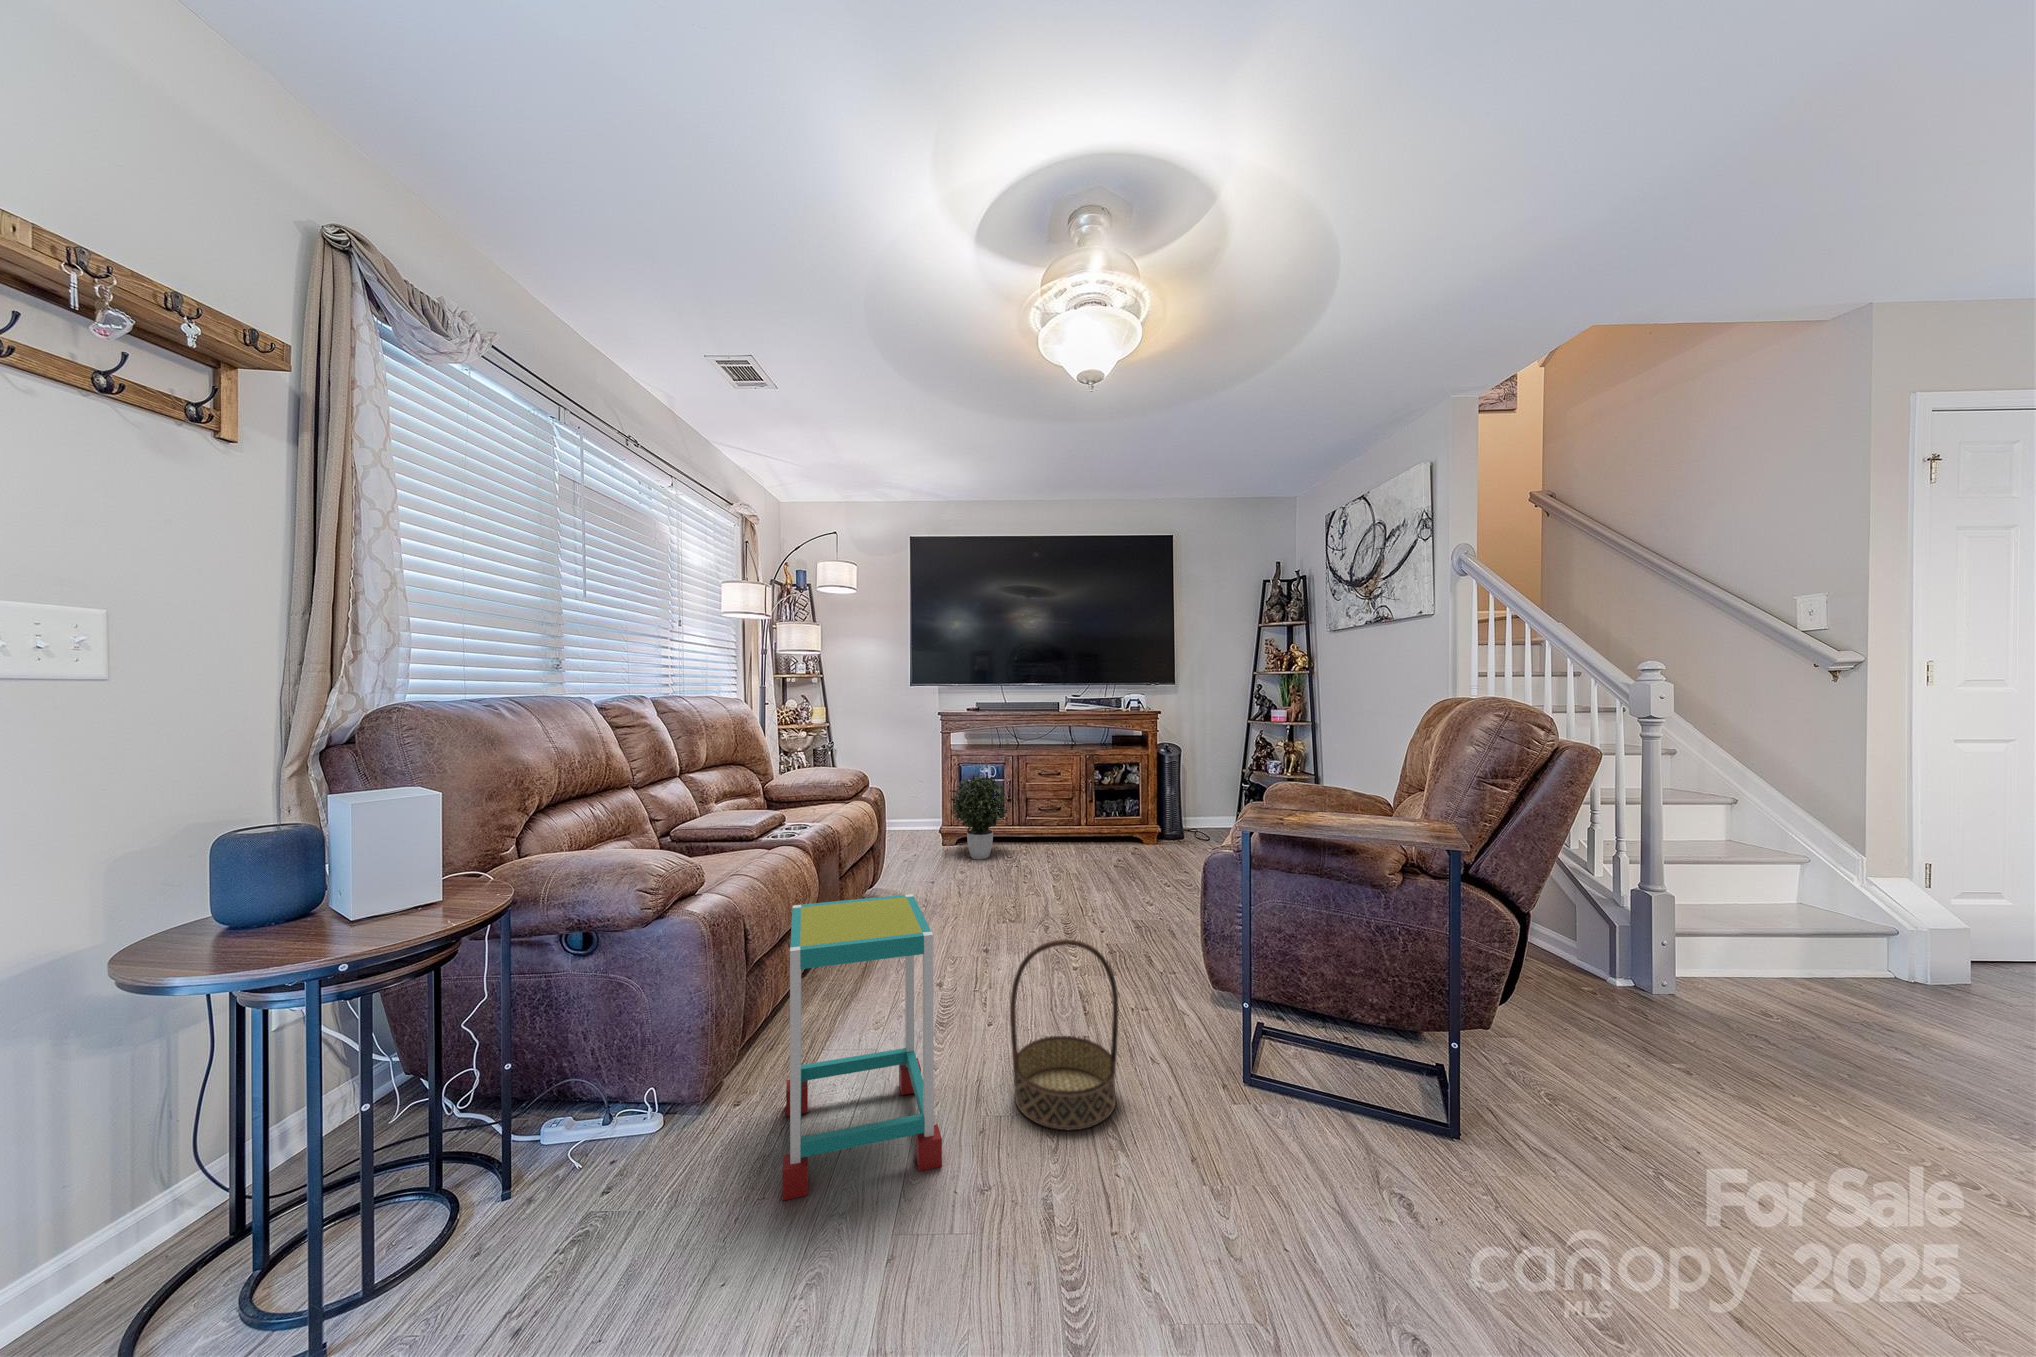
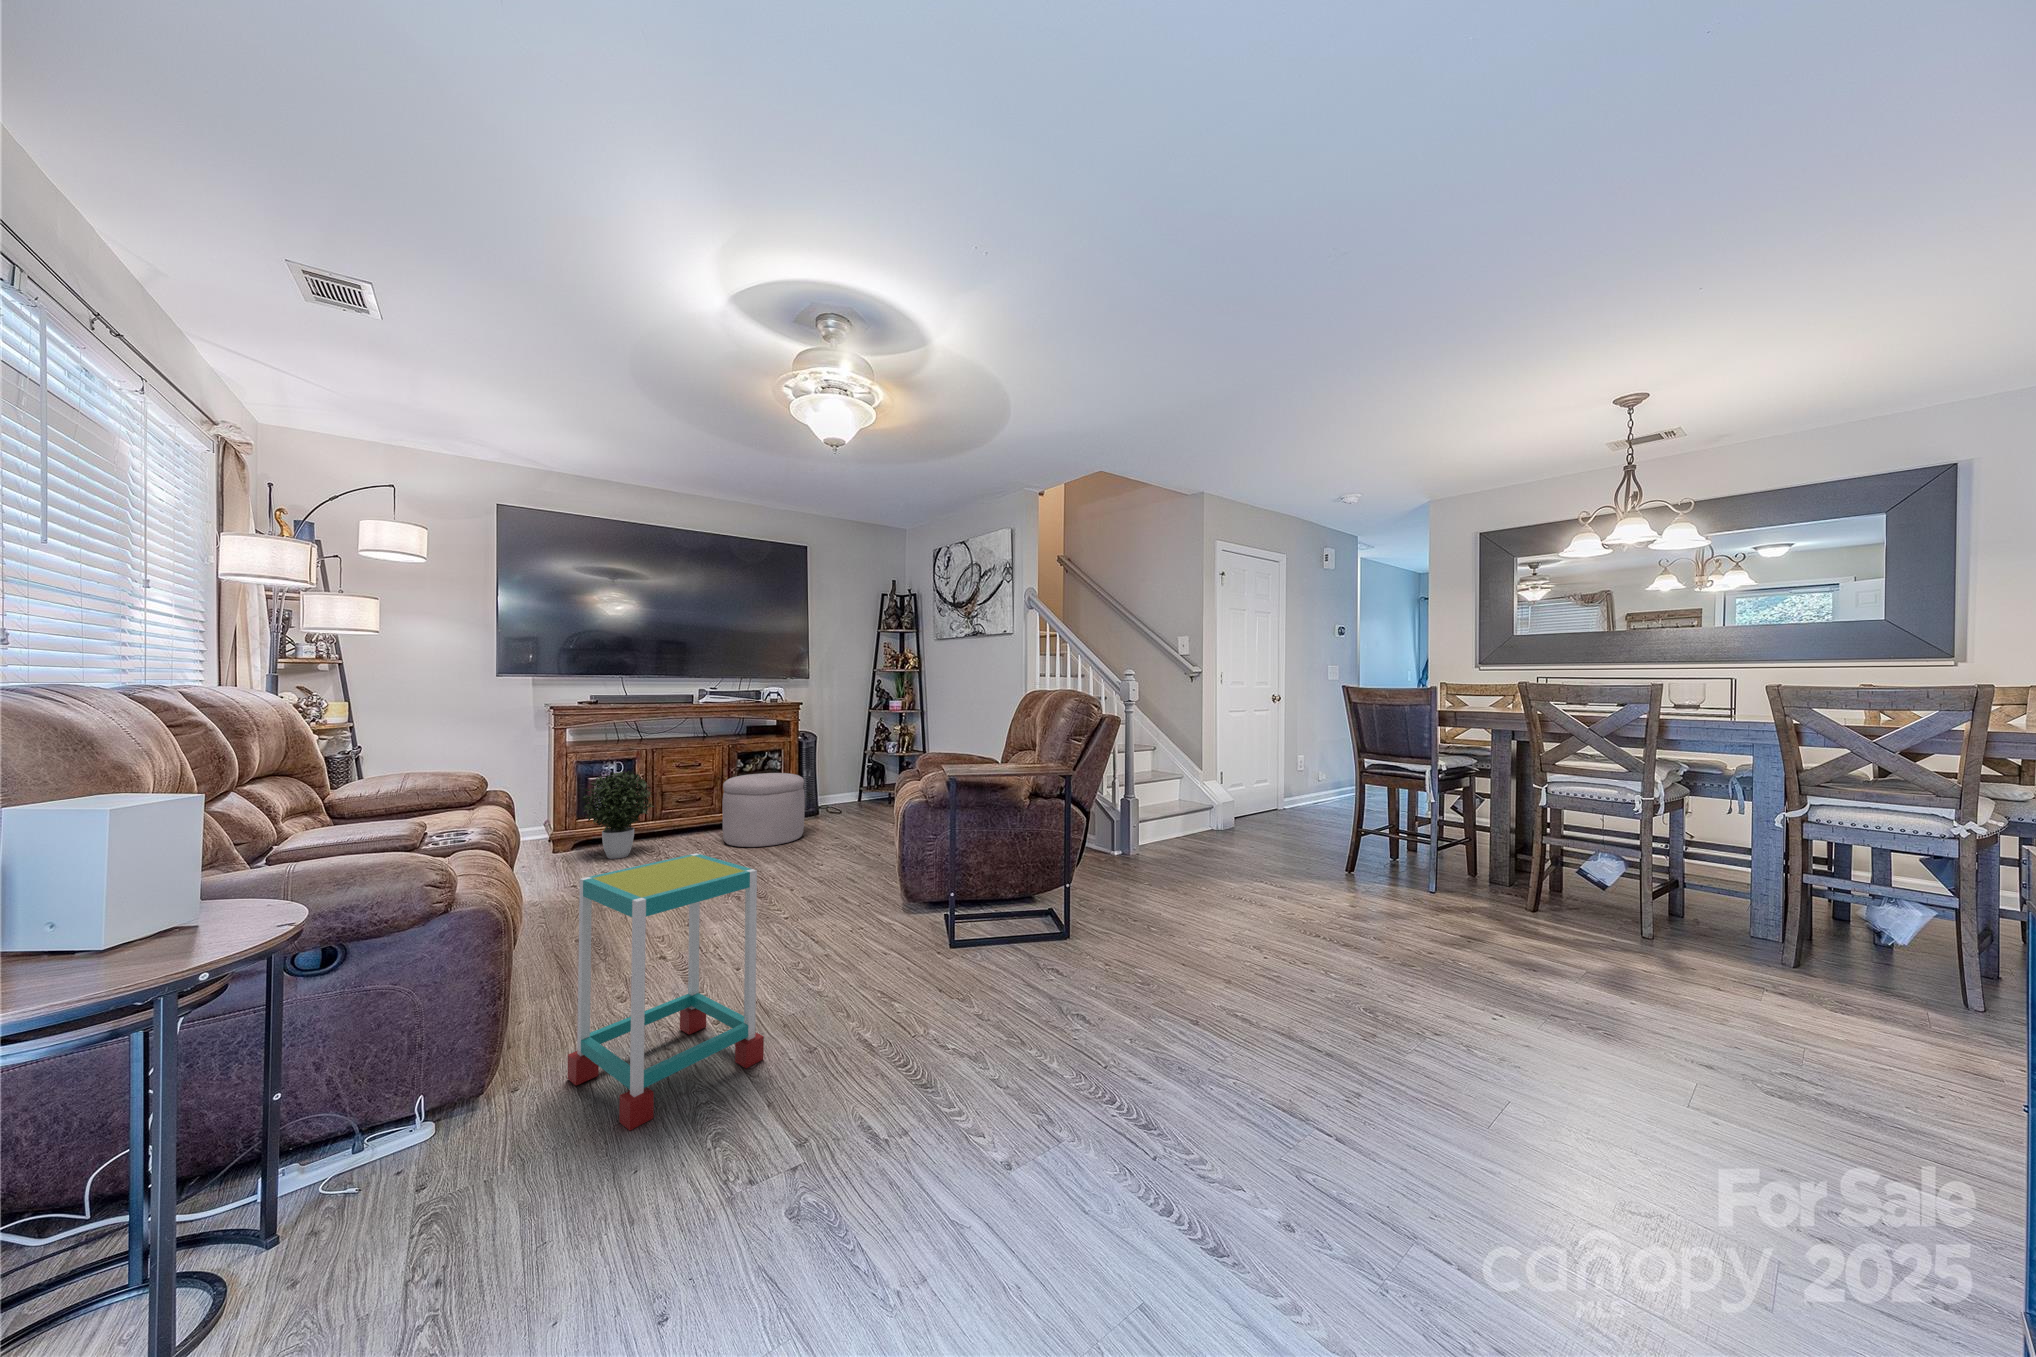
ottoman: none [1071,788,1155,870] -> present [722,773,805,847]
basket: present [1010,939,1118,1130] -> none [791,867,874,1012]

